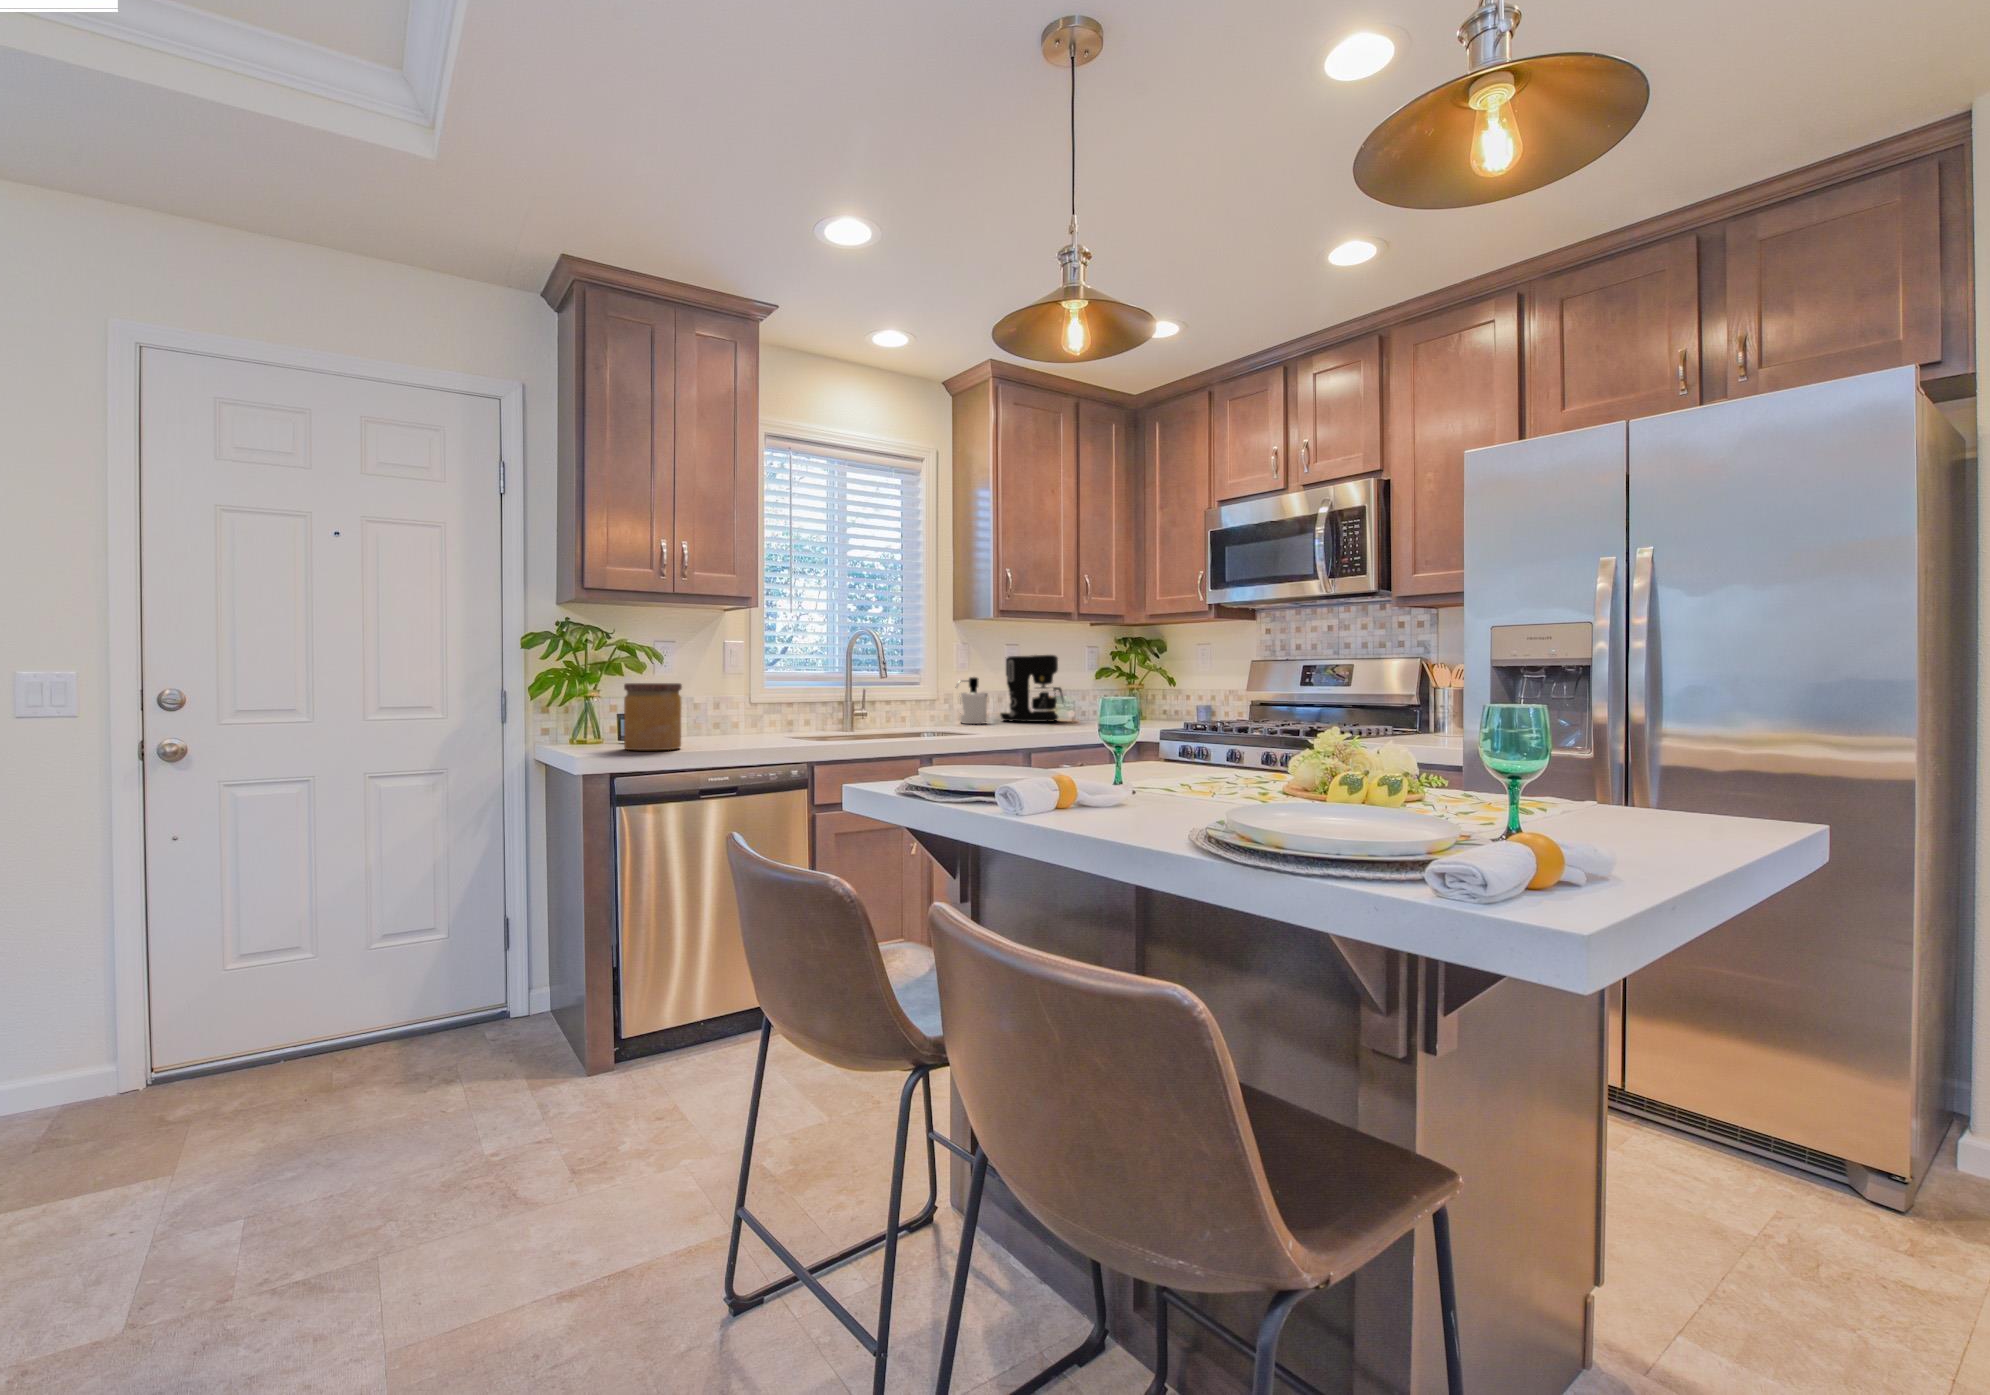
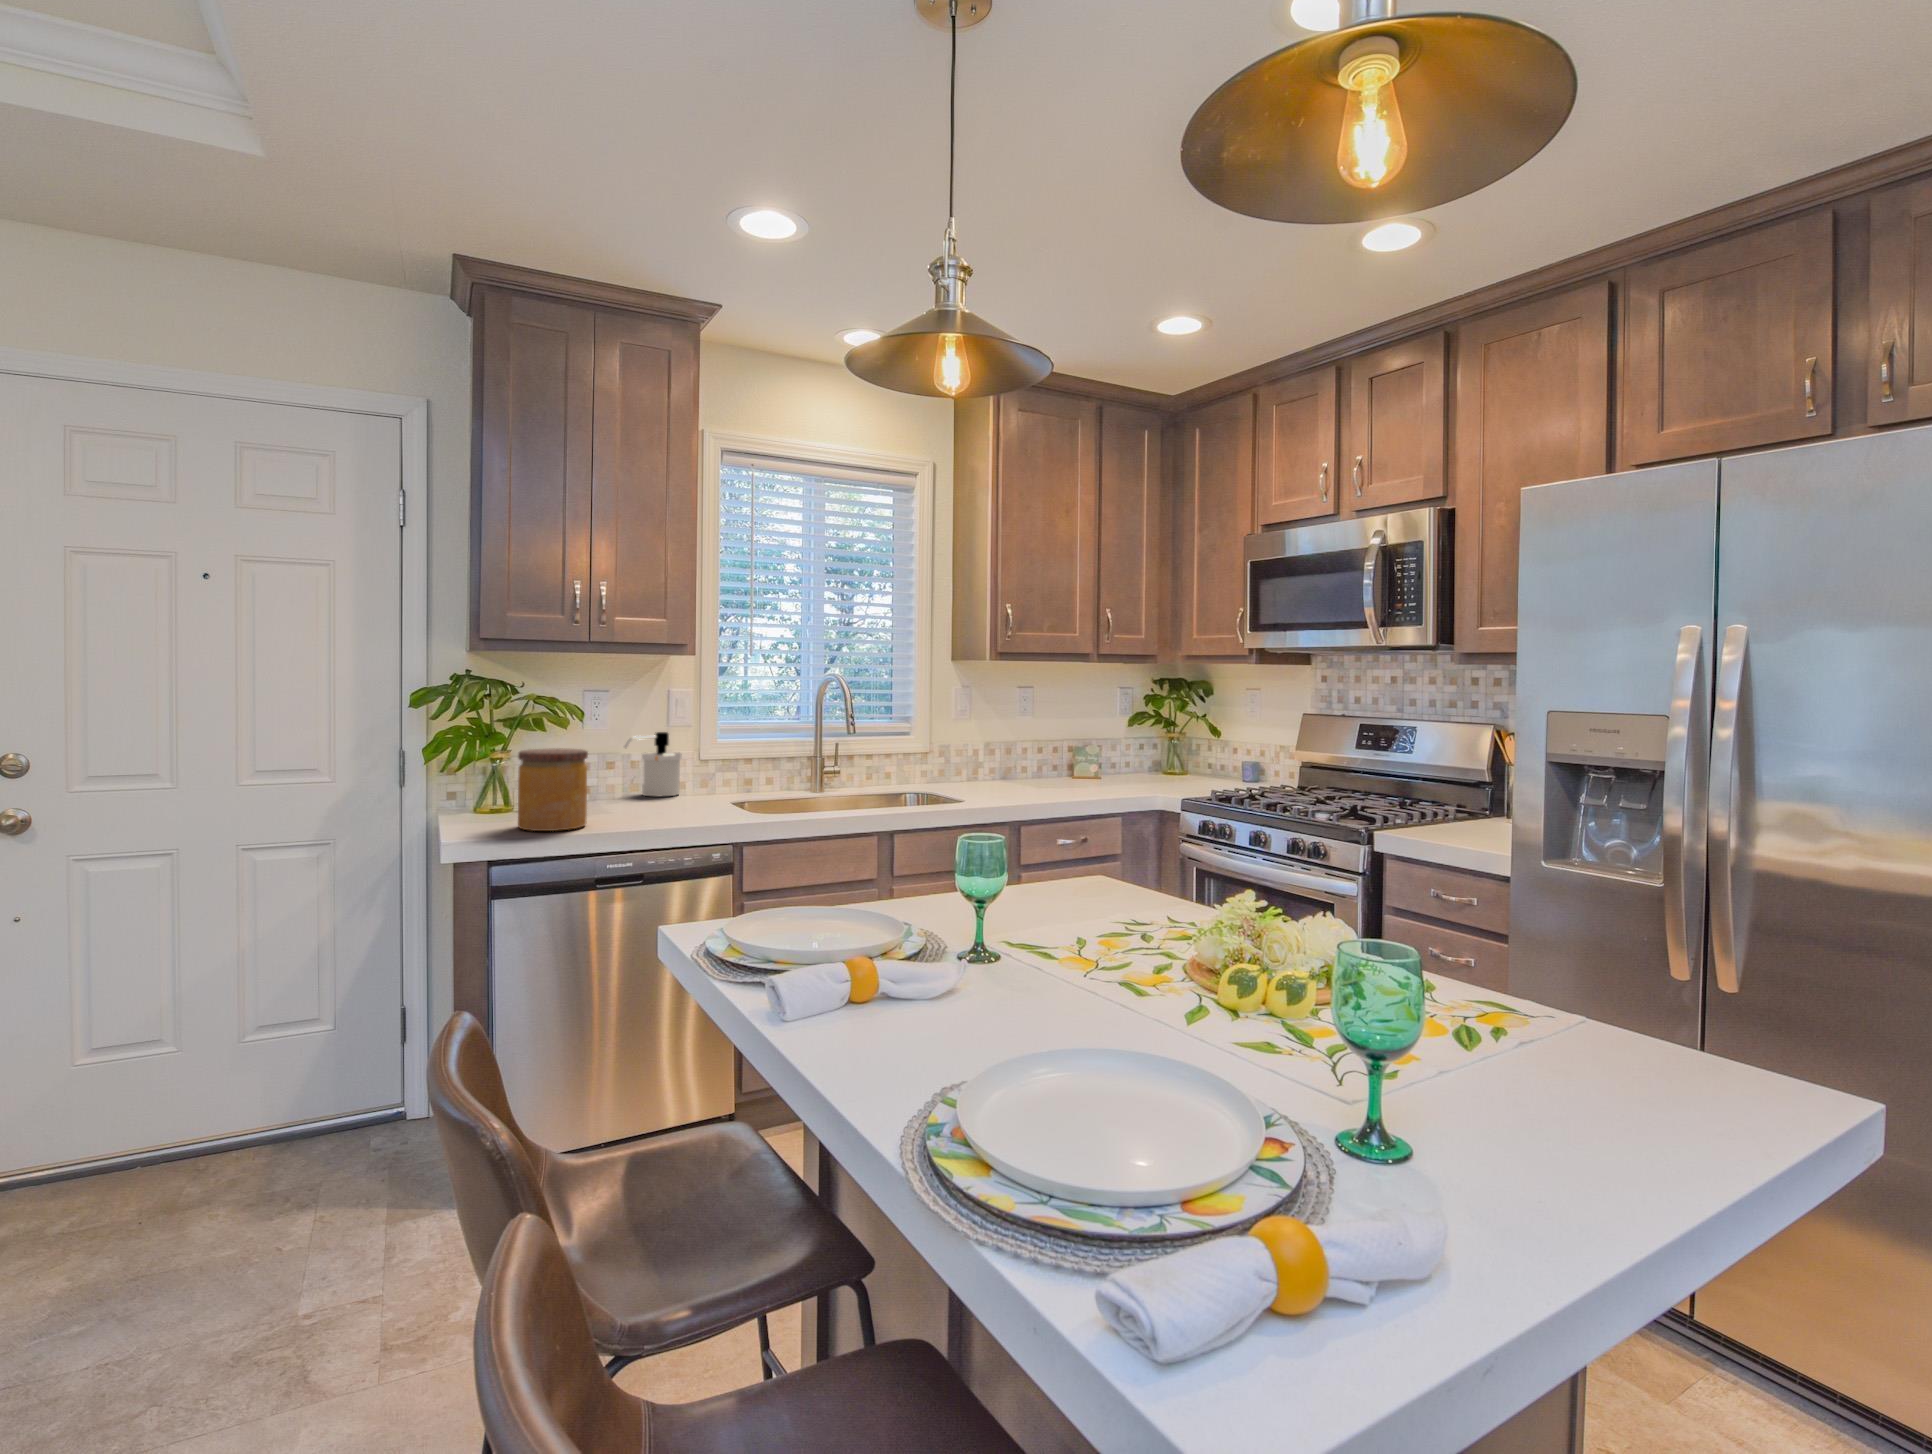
coffee maker: present [1000,655,1063,722] -> none [1010,700,1086,779]
soap dispenser: present [956,677,987,724] -> present [624,732,682,797]

